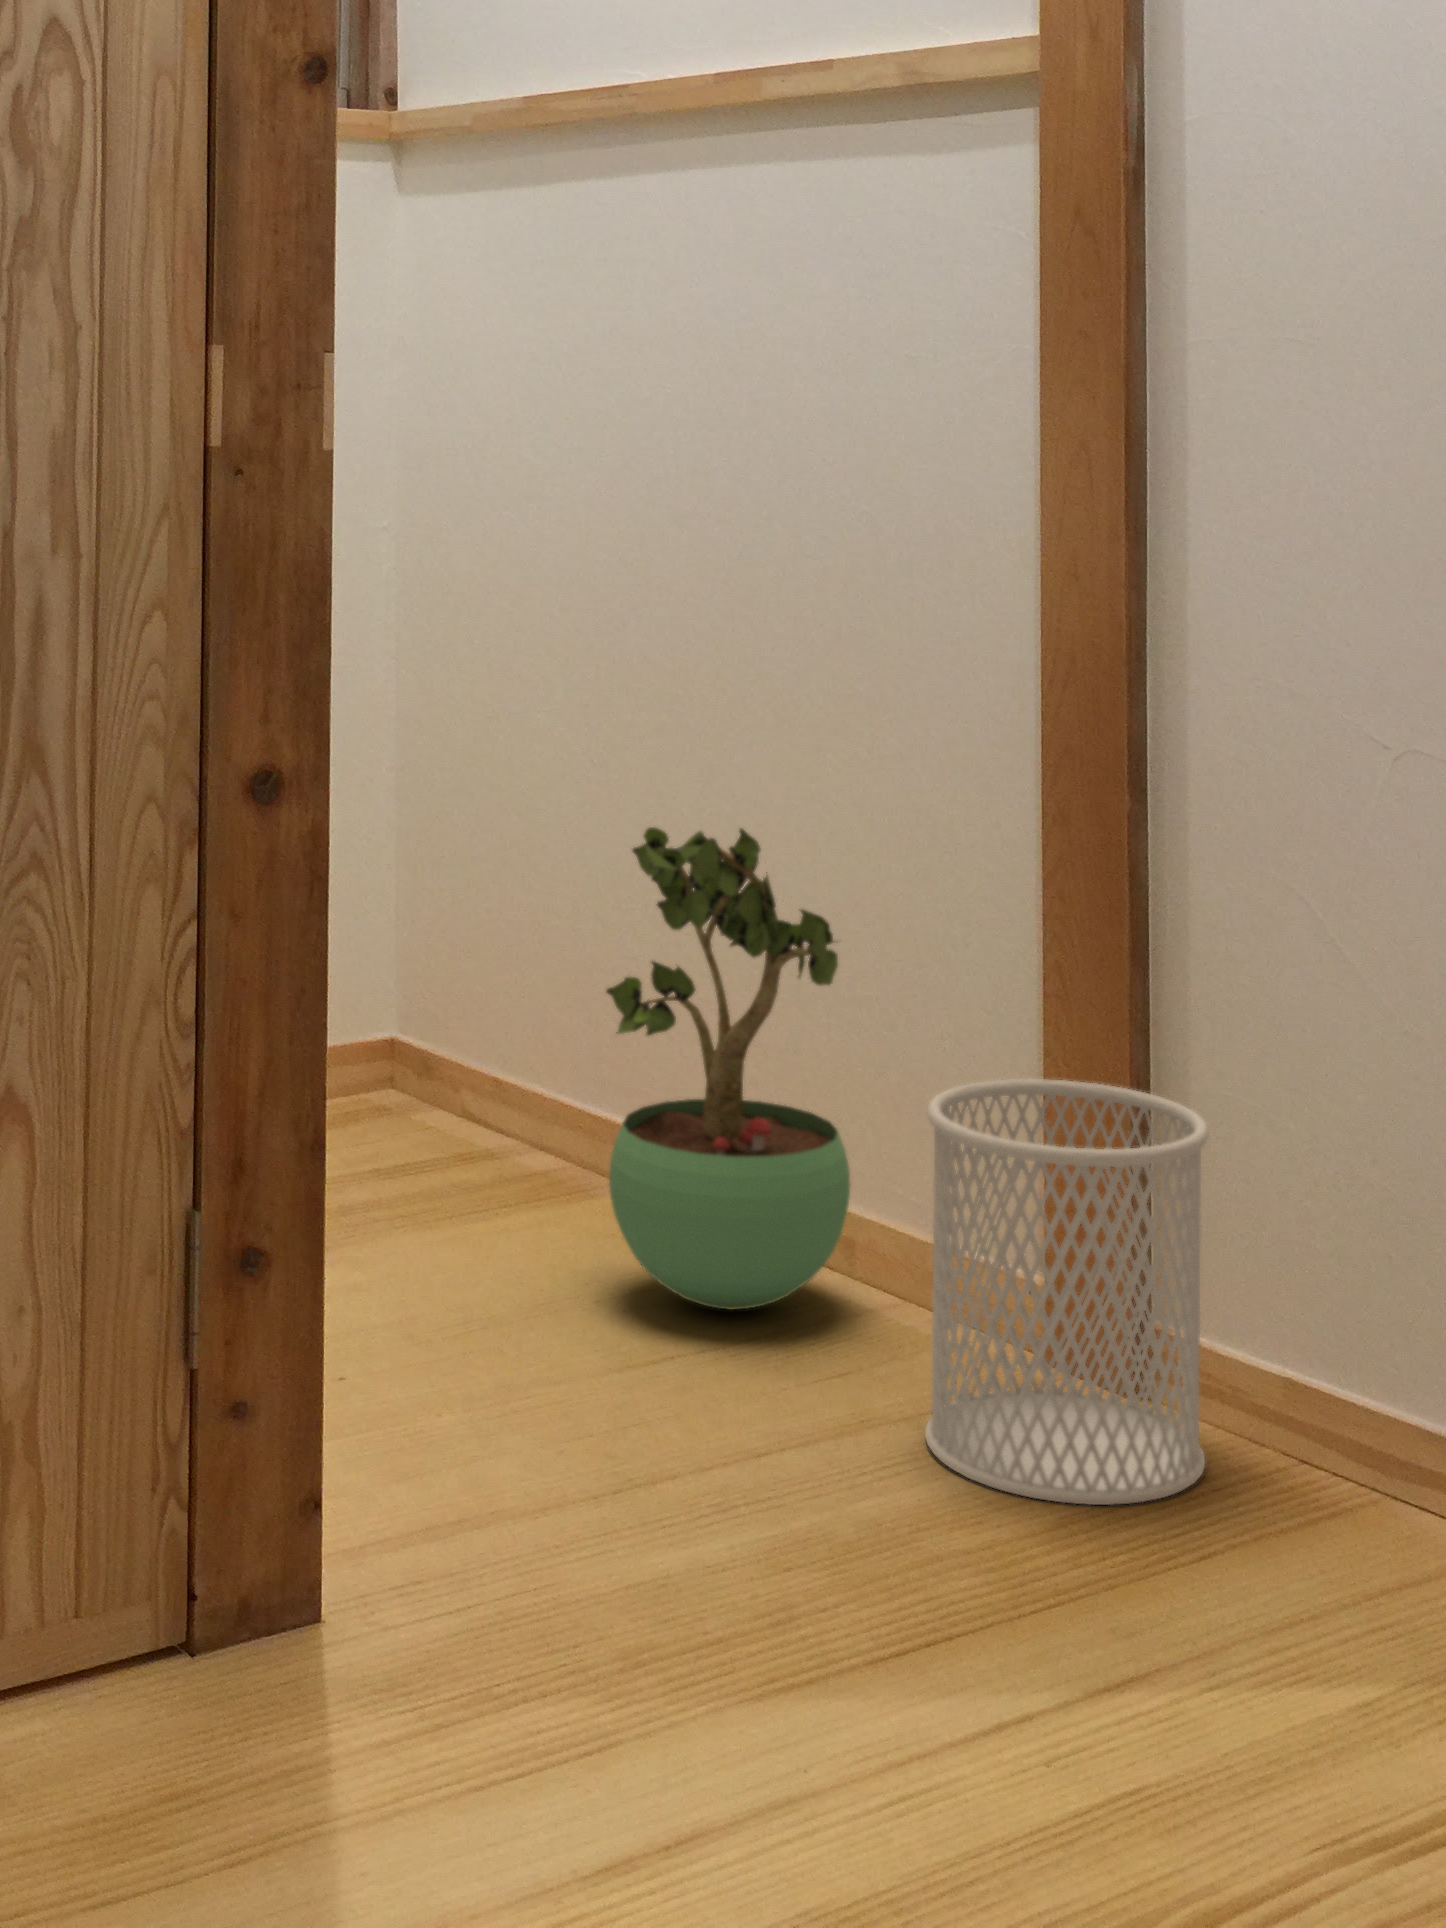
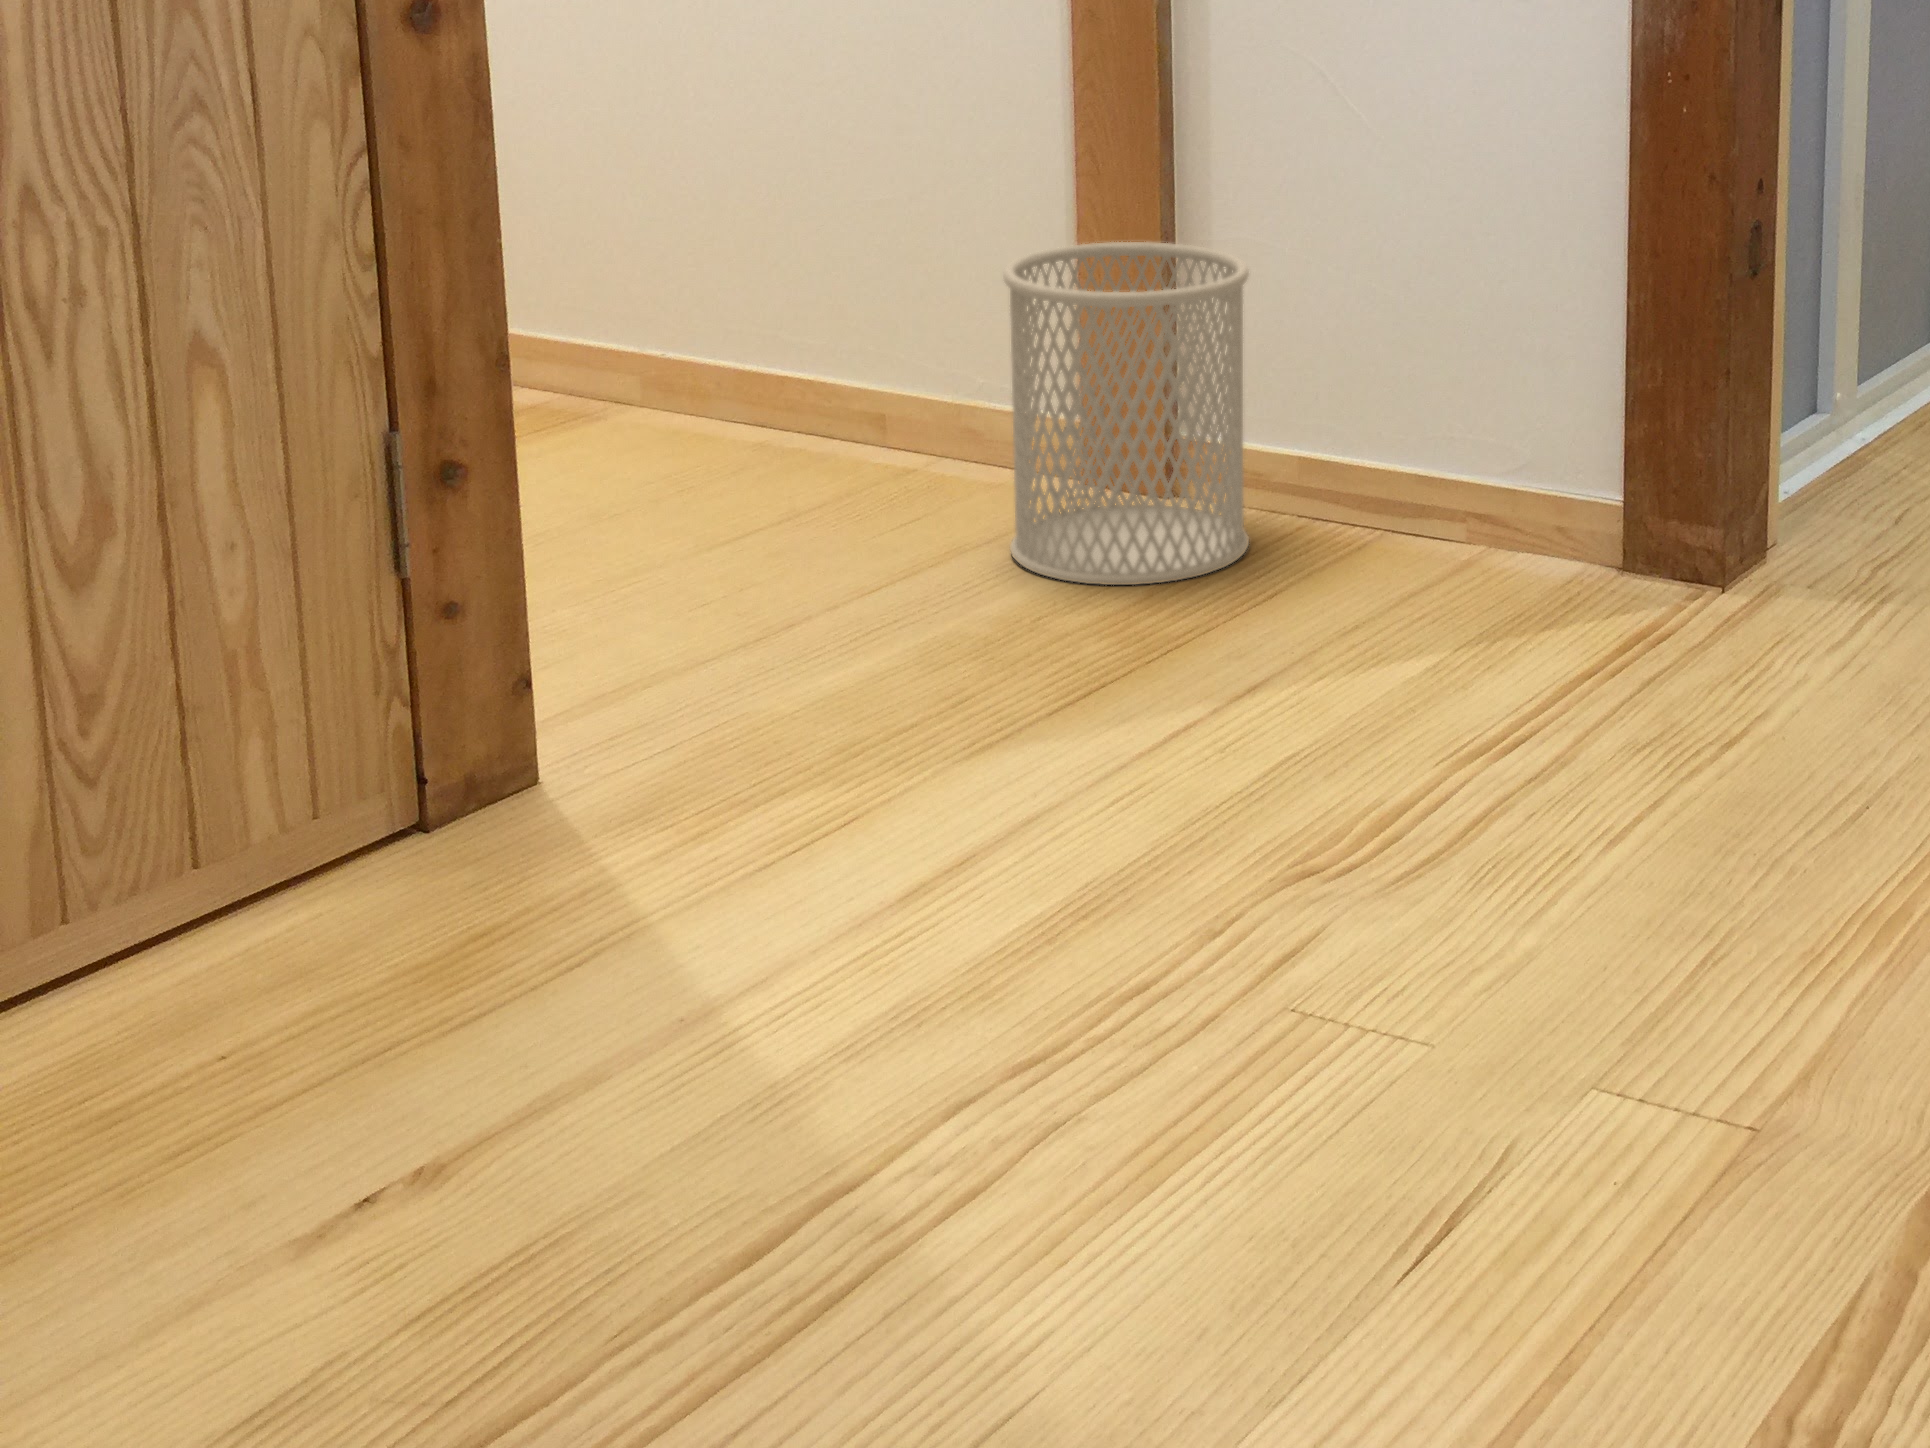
potted plant: present [607,827,851,1310] -> none [632,43,893,489]

